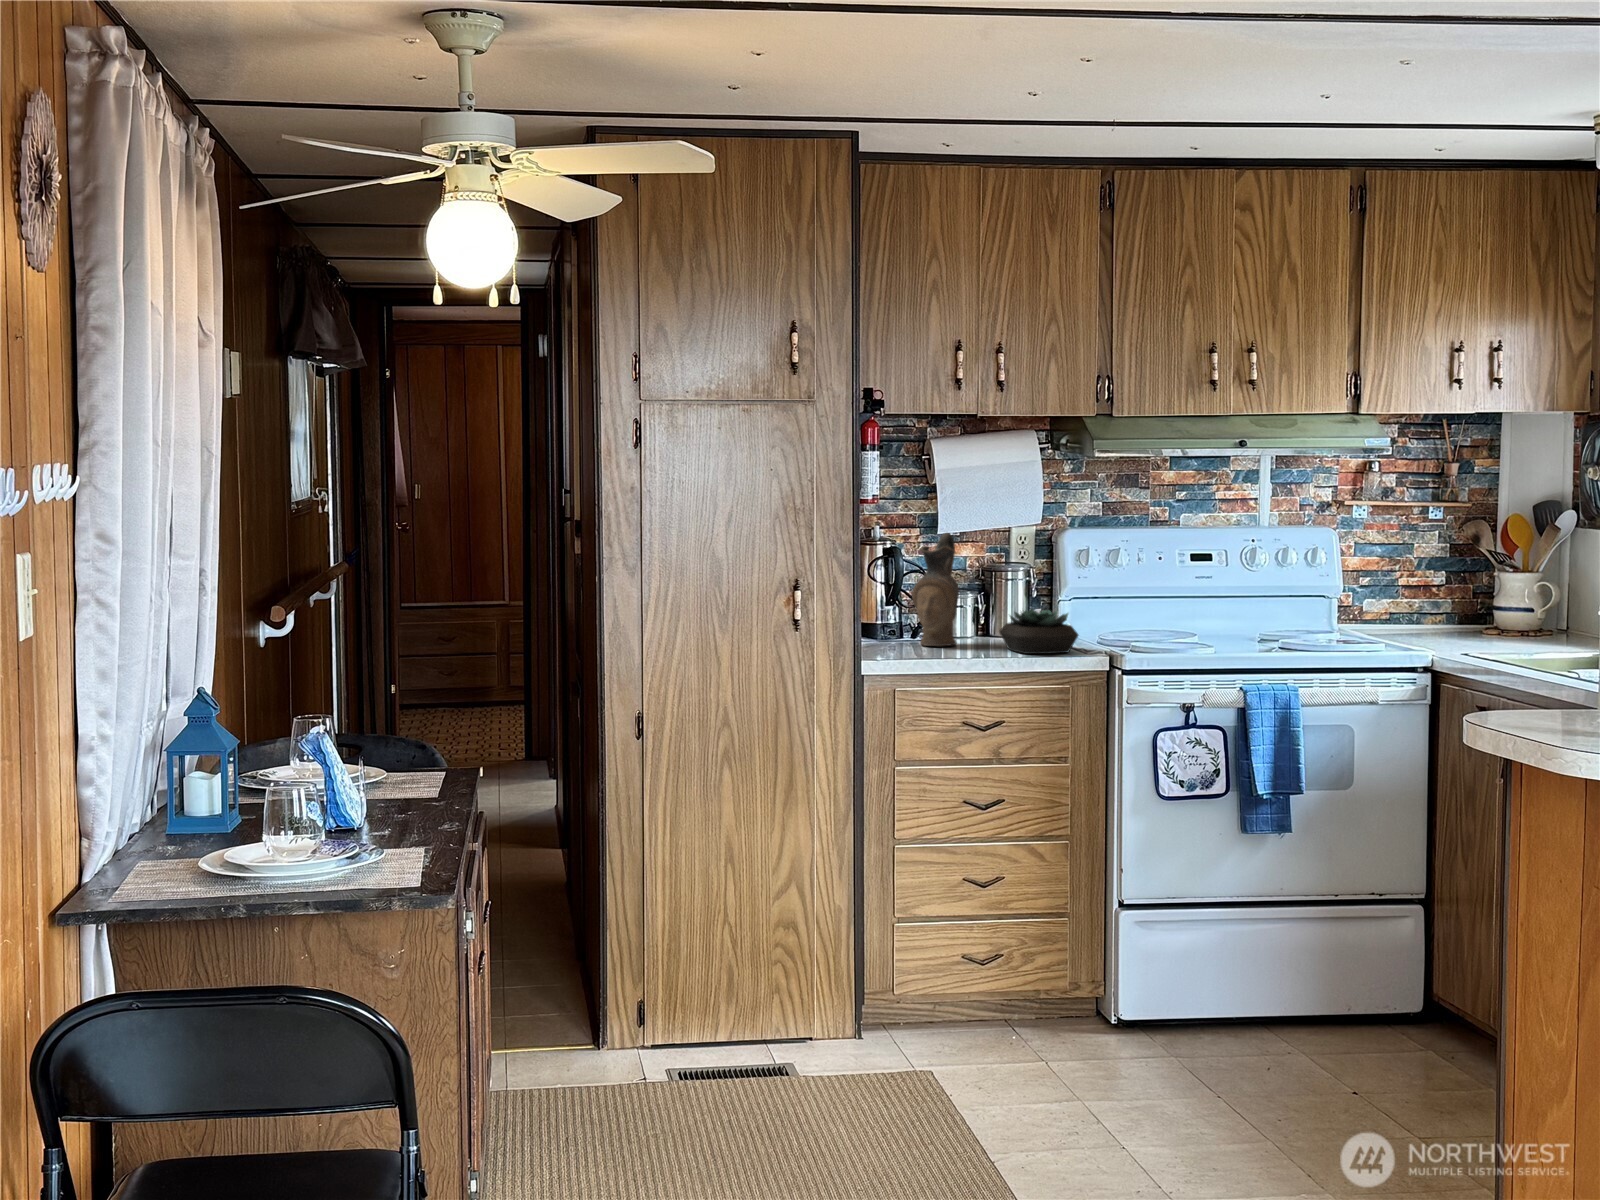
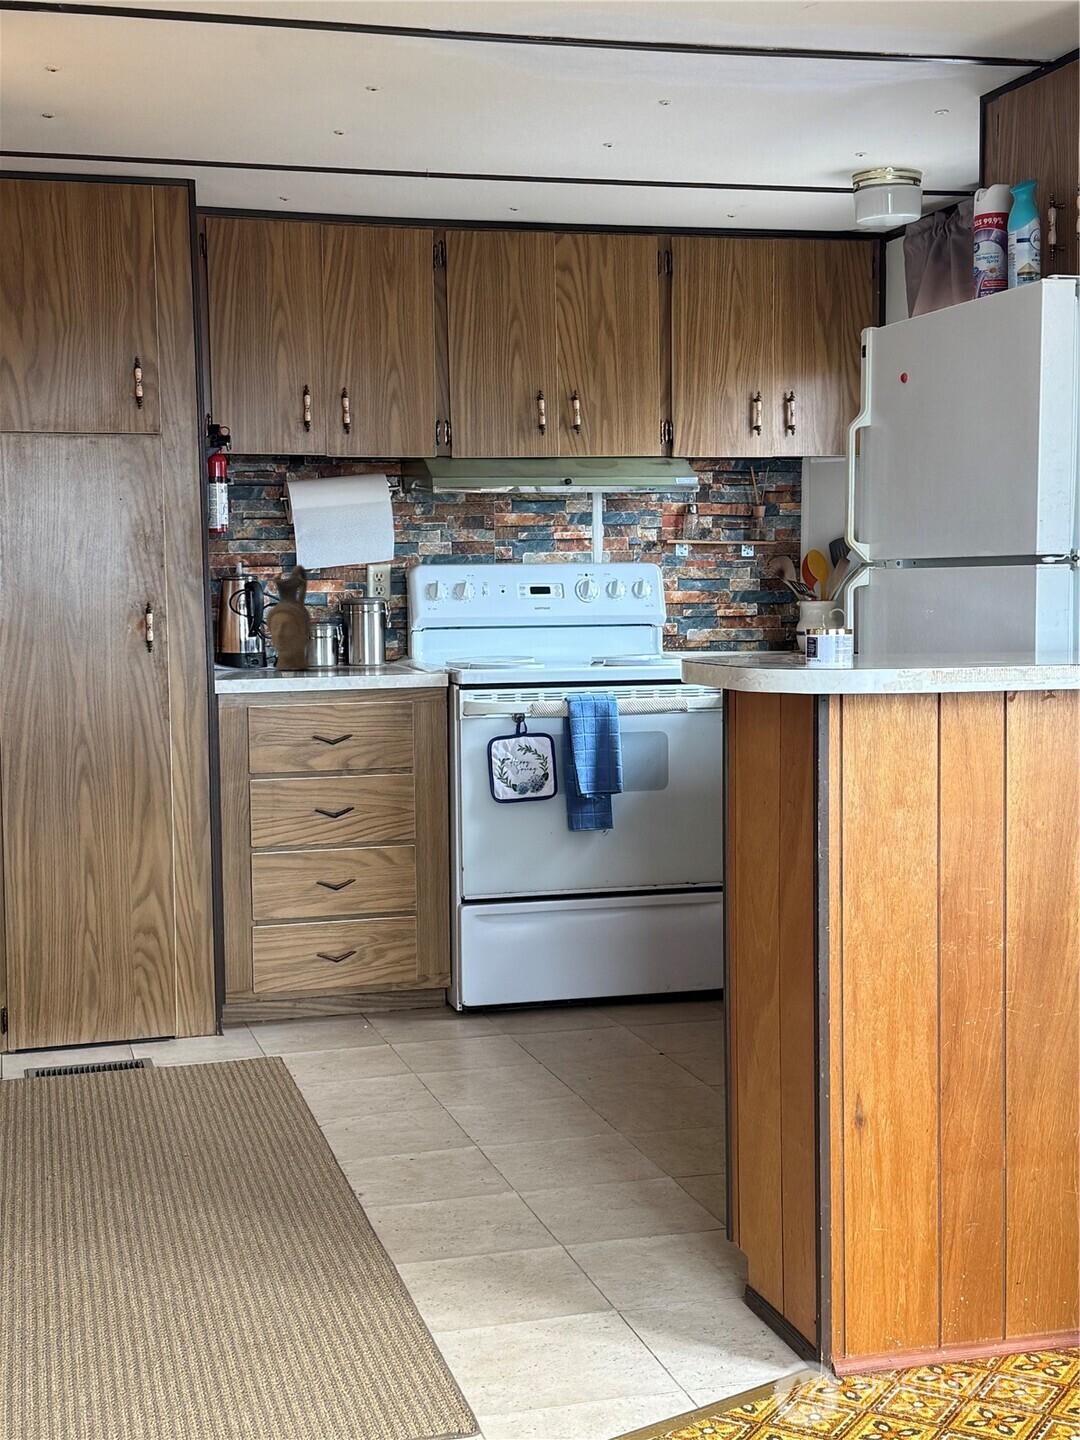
succulent plant: present [999,609,1078,654] -> none [348,633,420,673]

